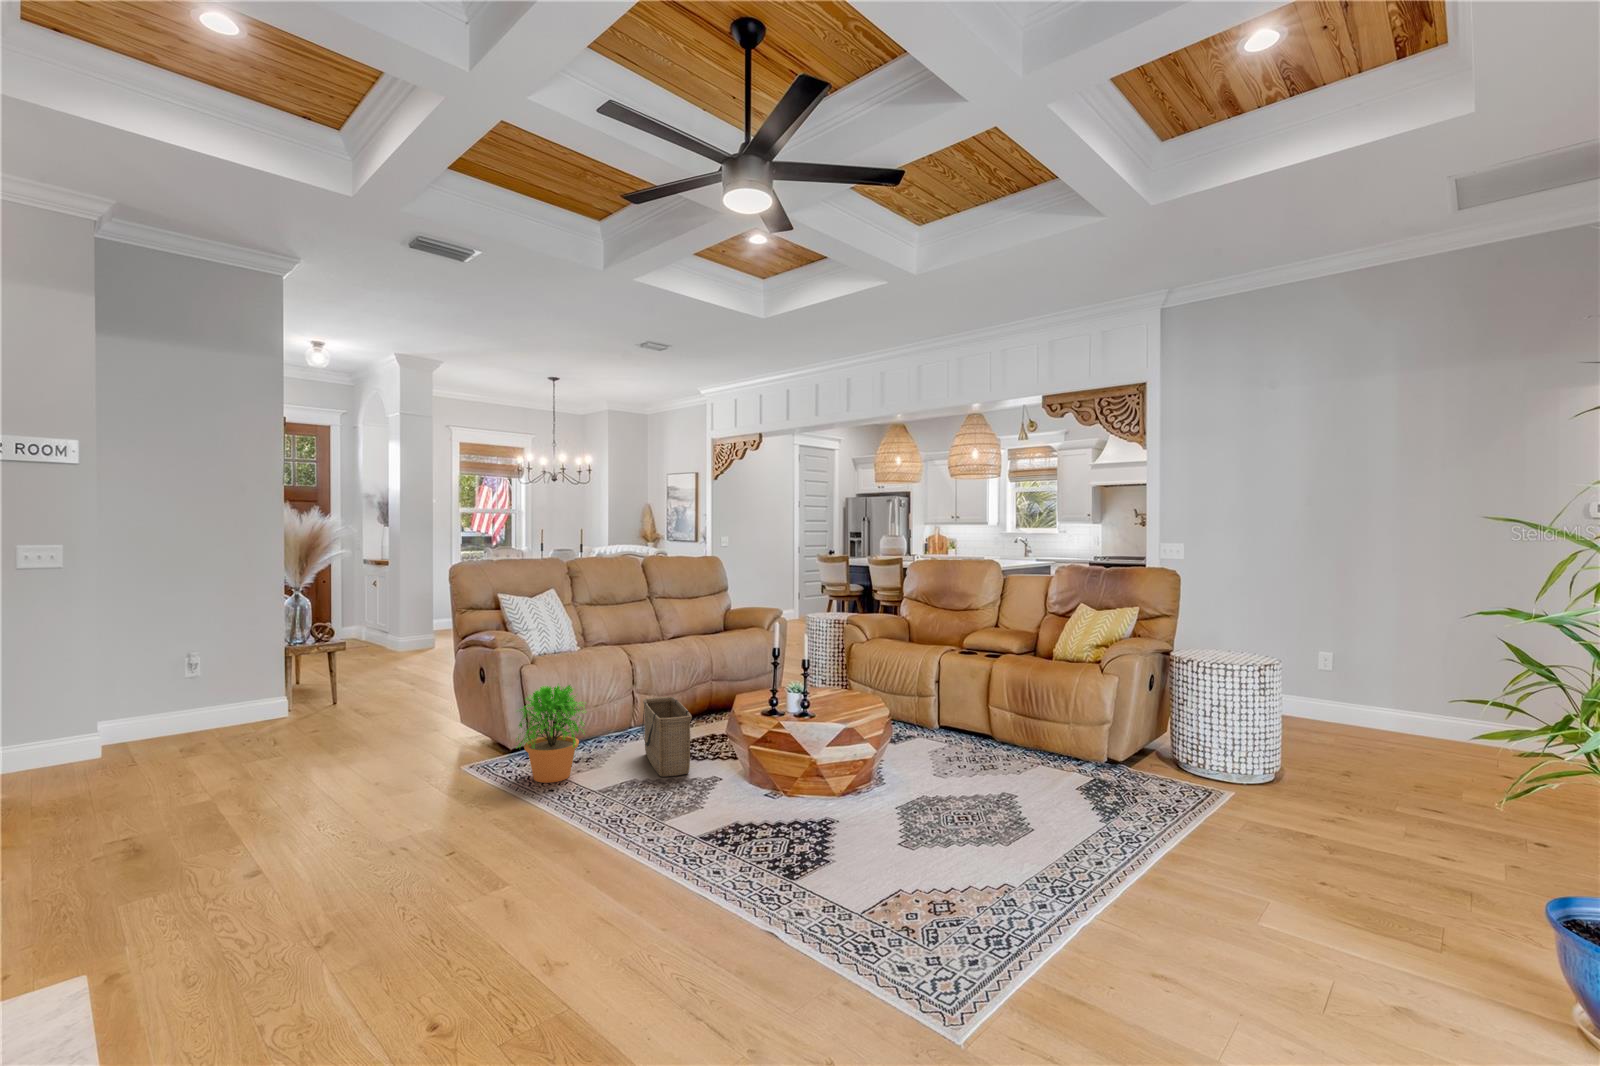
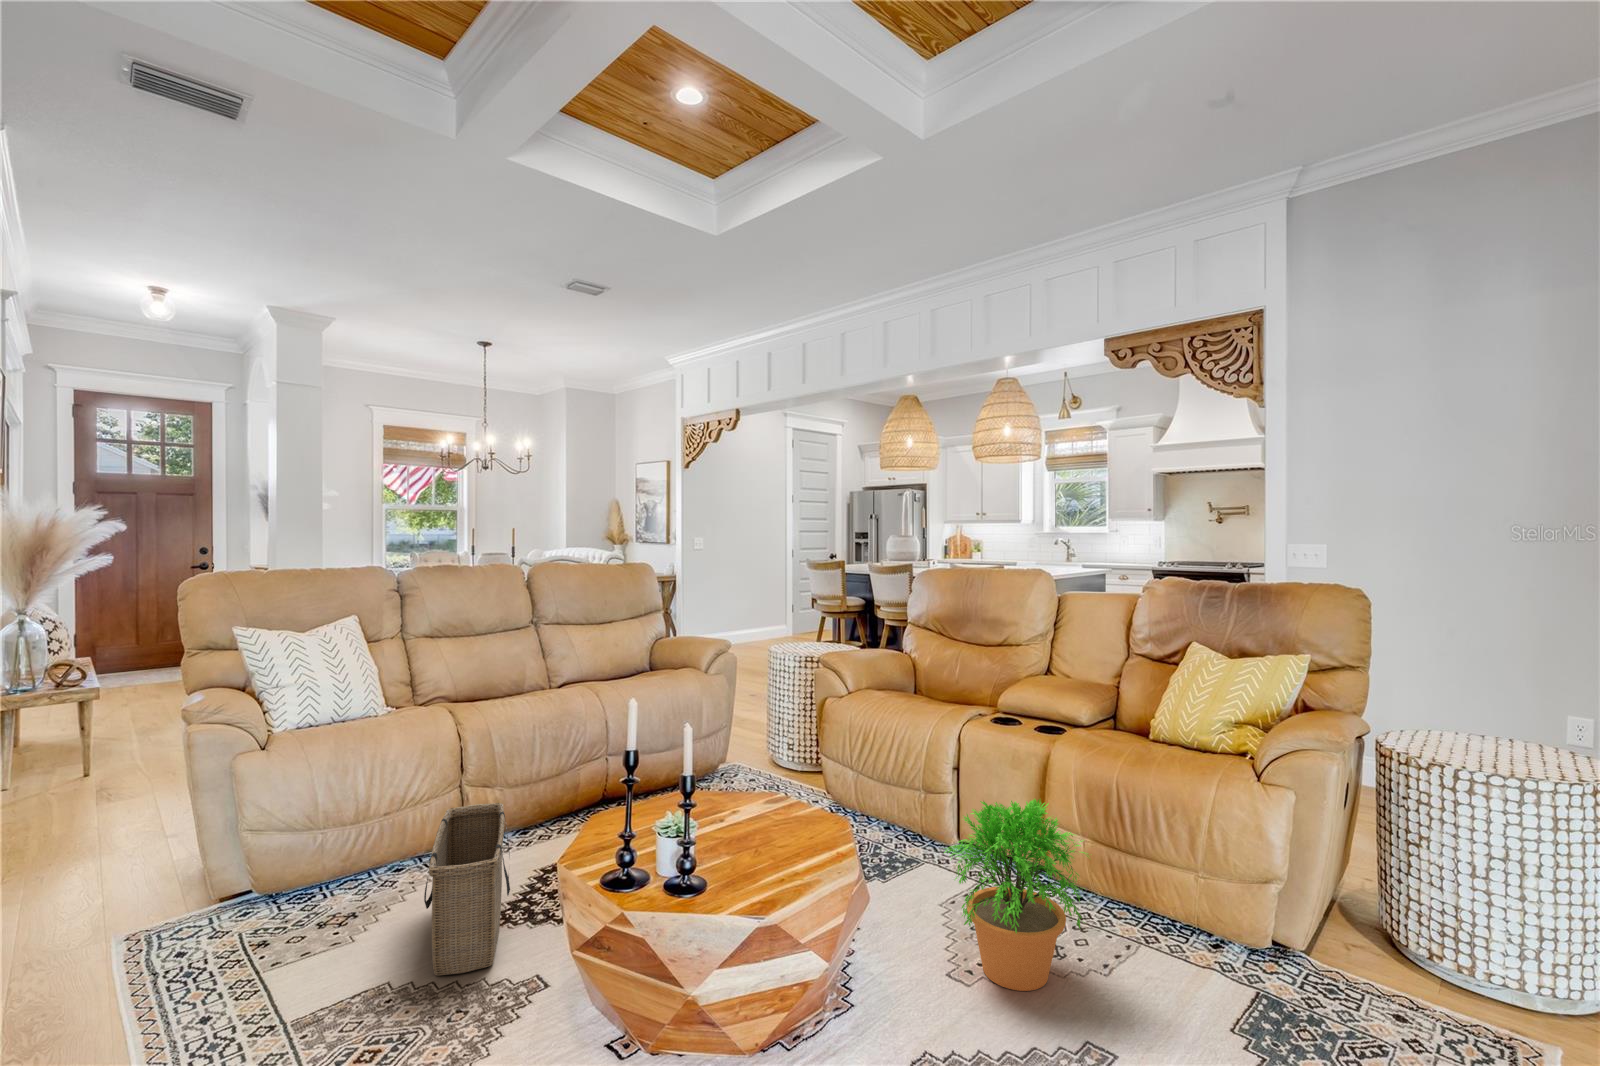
potted plant: present [516,685,585,783] -> present [945,799,1088,991]

